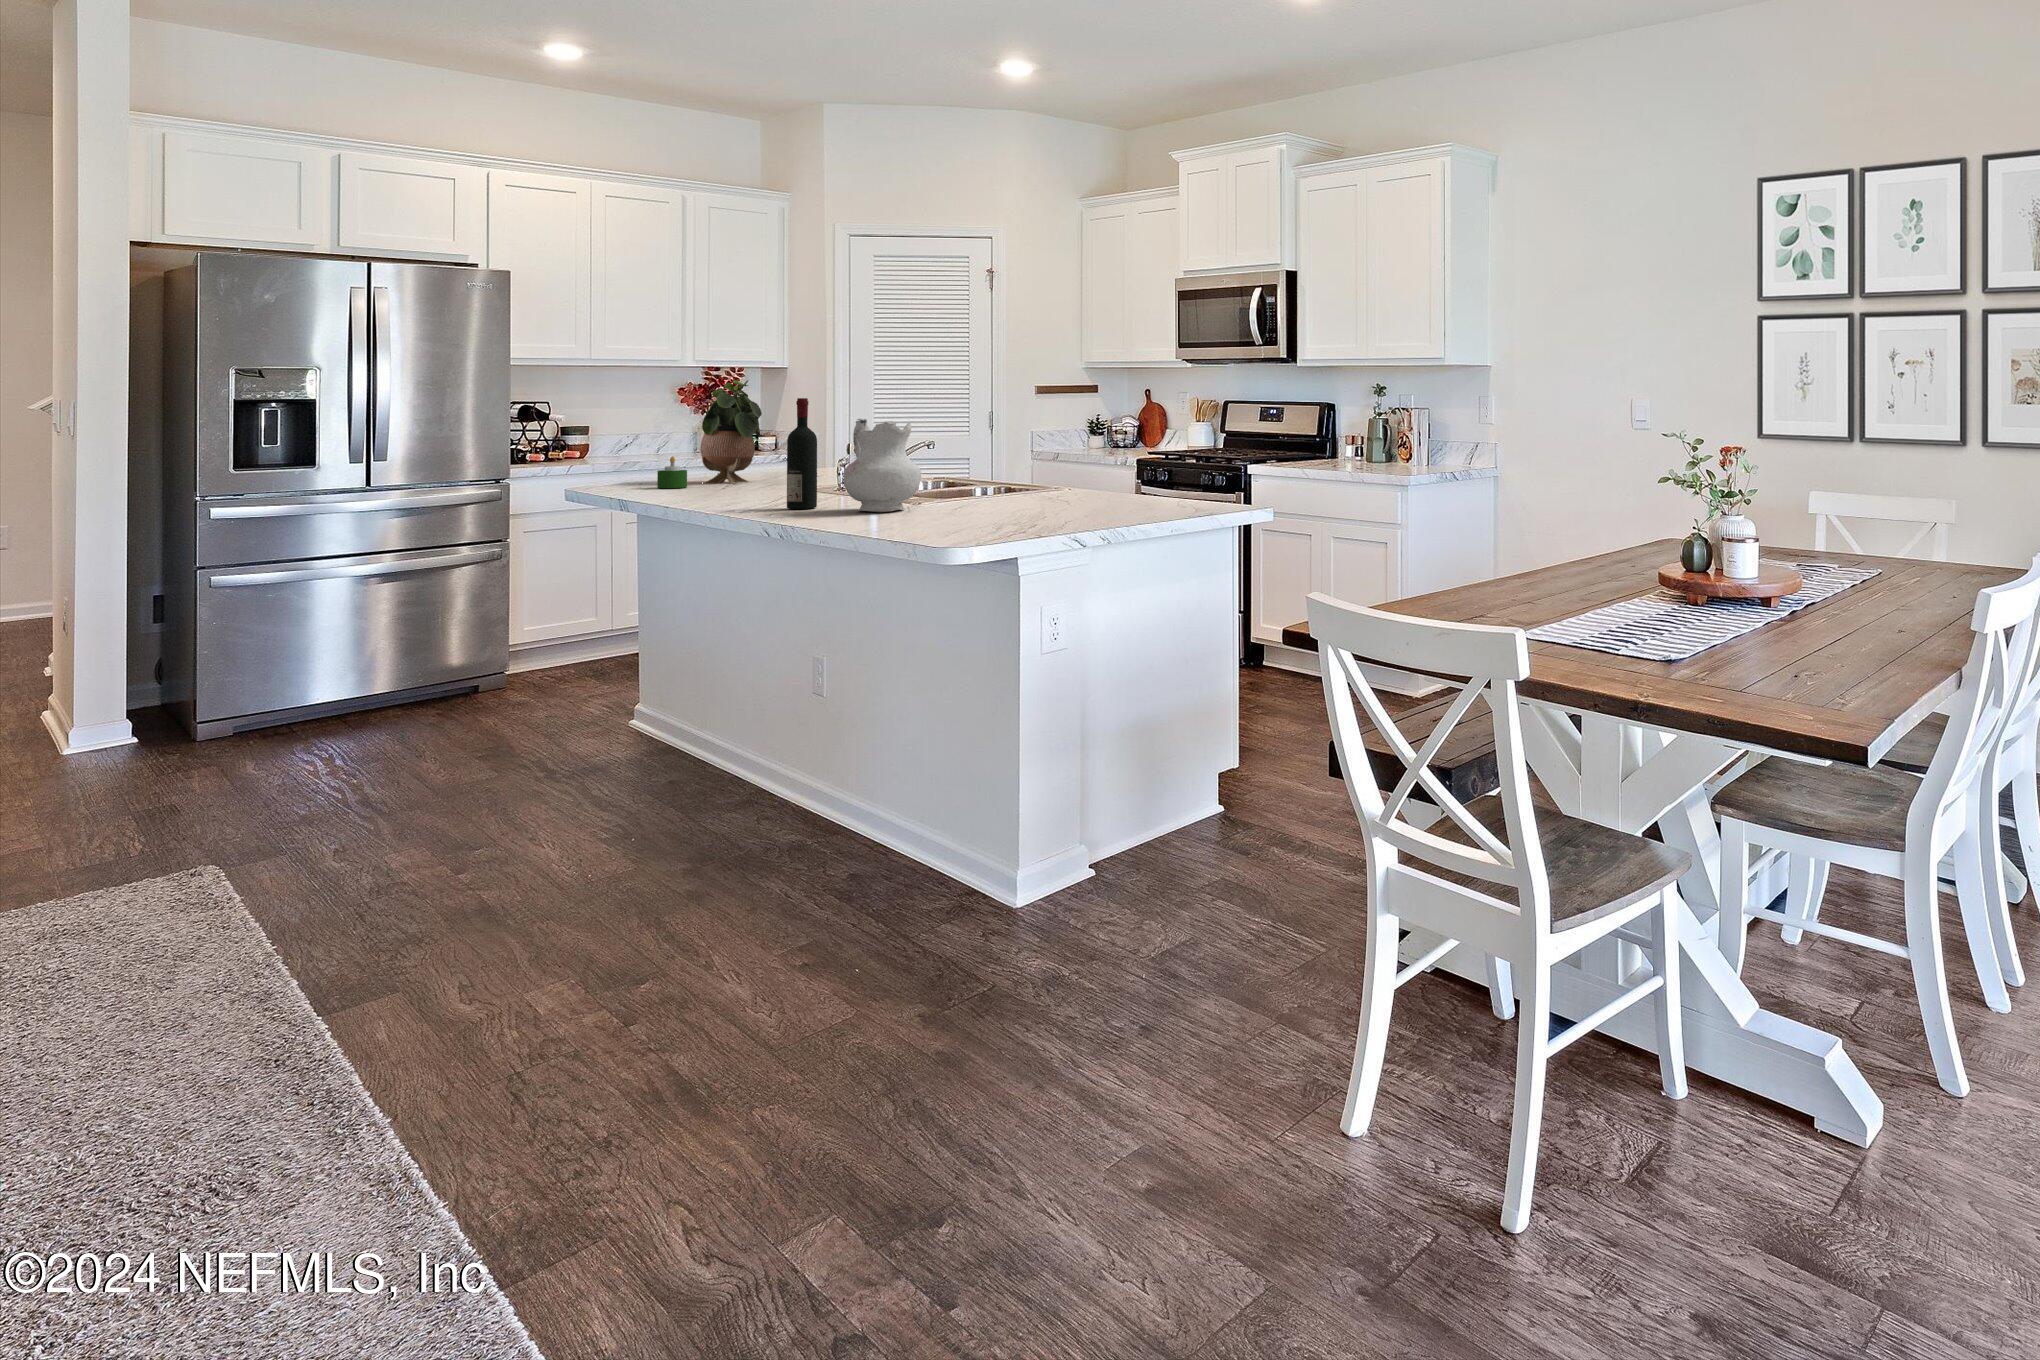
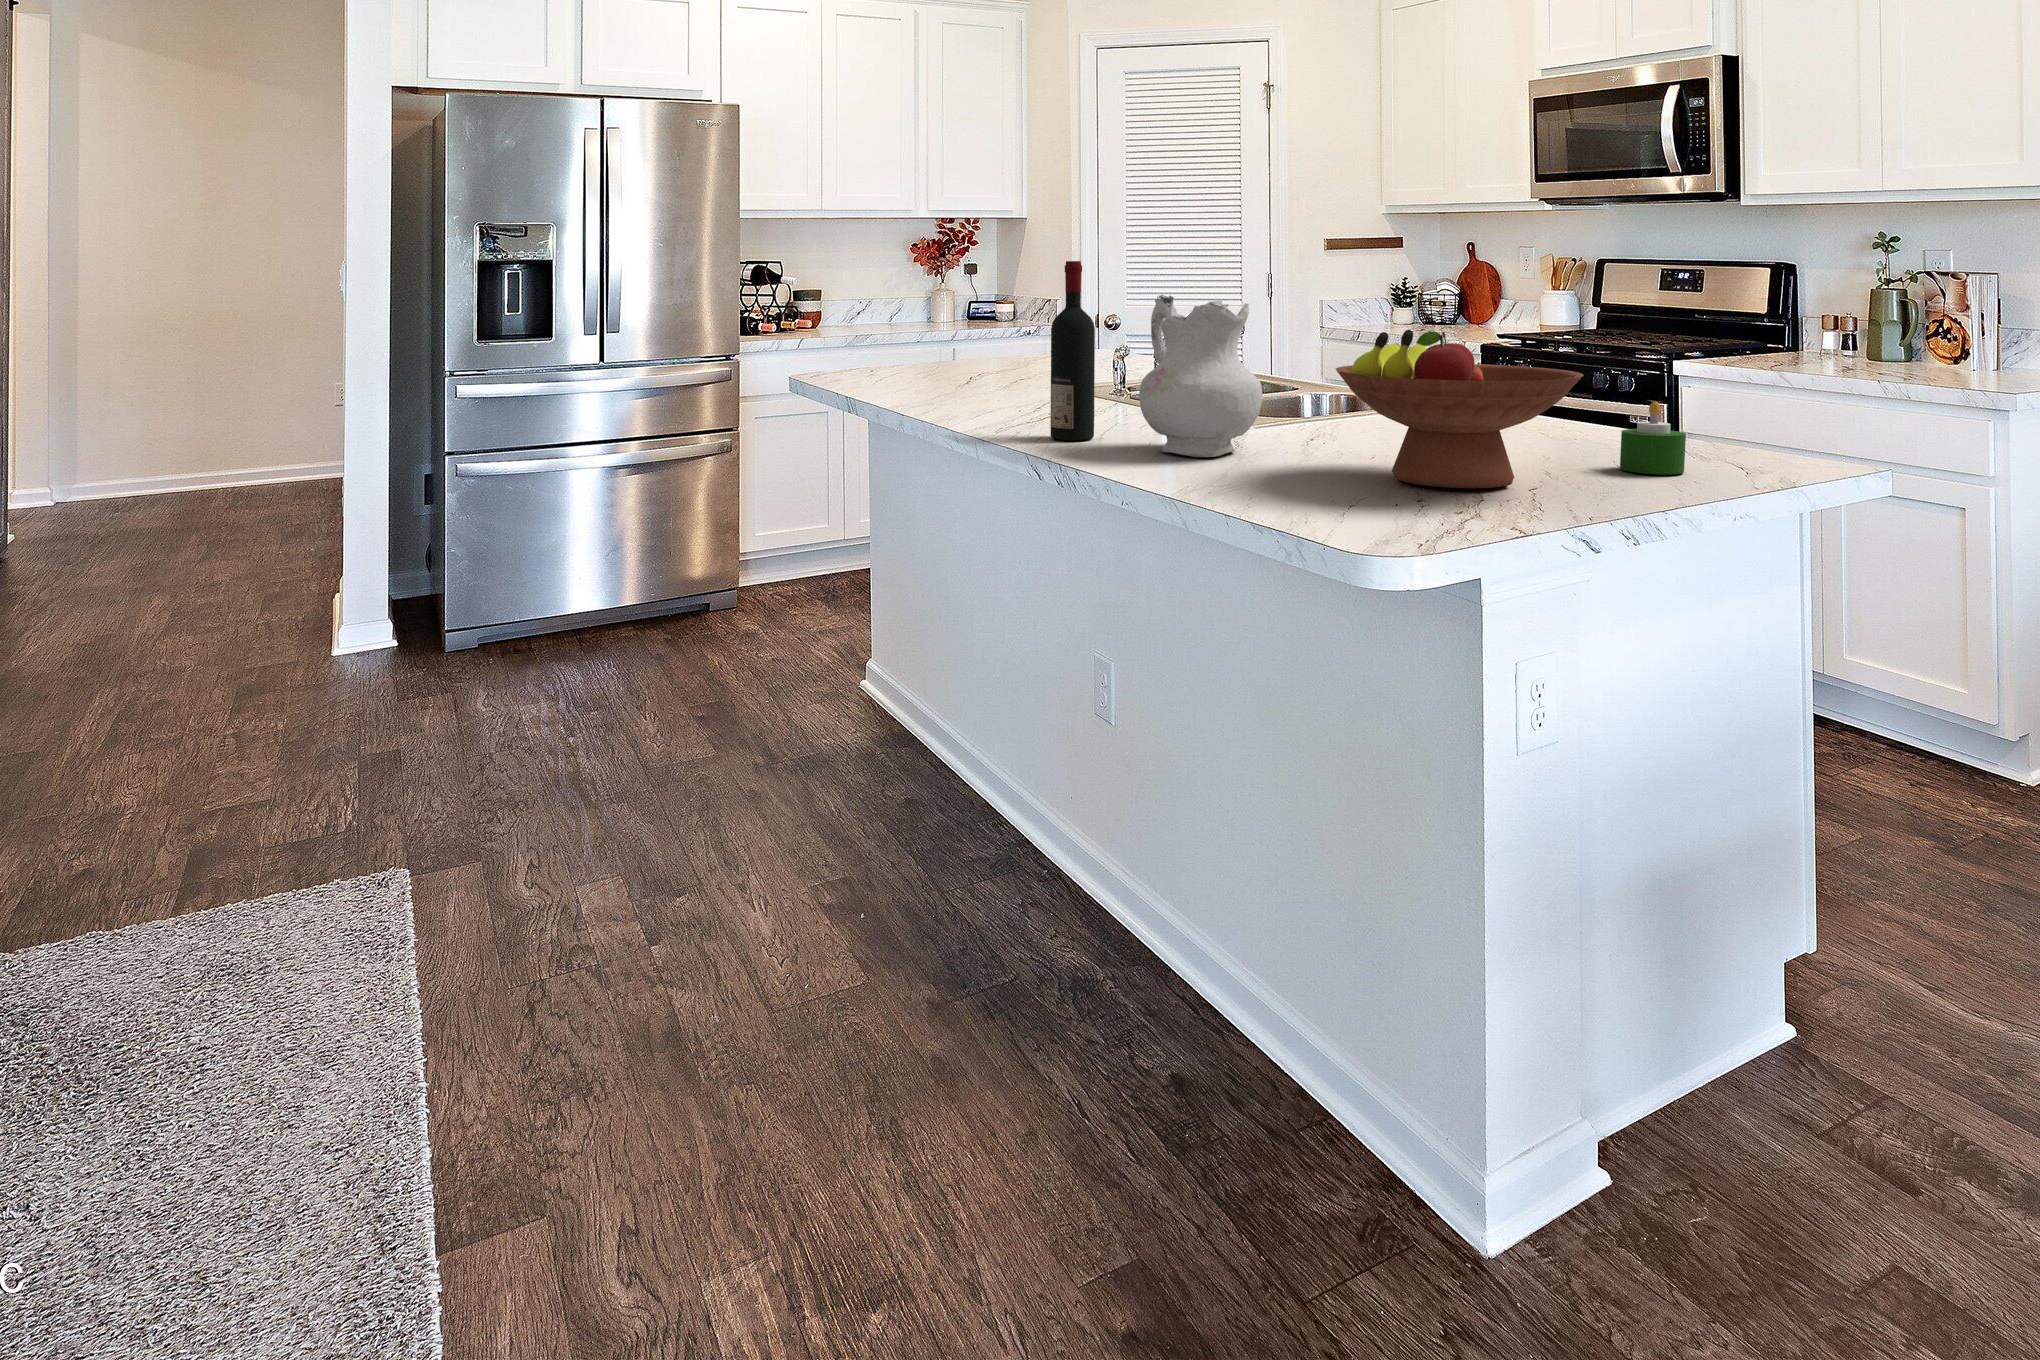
potted plant: present [700,380,762,483] -> none [930,235,1003,376]
fruit bowl: none [952,434,1080,516] -> present [1336,330,1583,488]
candle: present [657,456,687,488] -> present [1620,401,1686,474]

